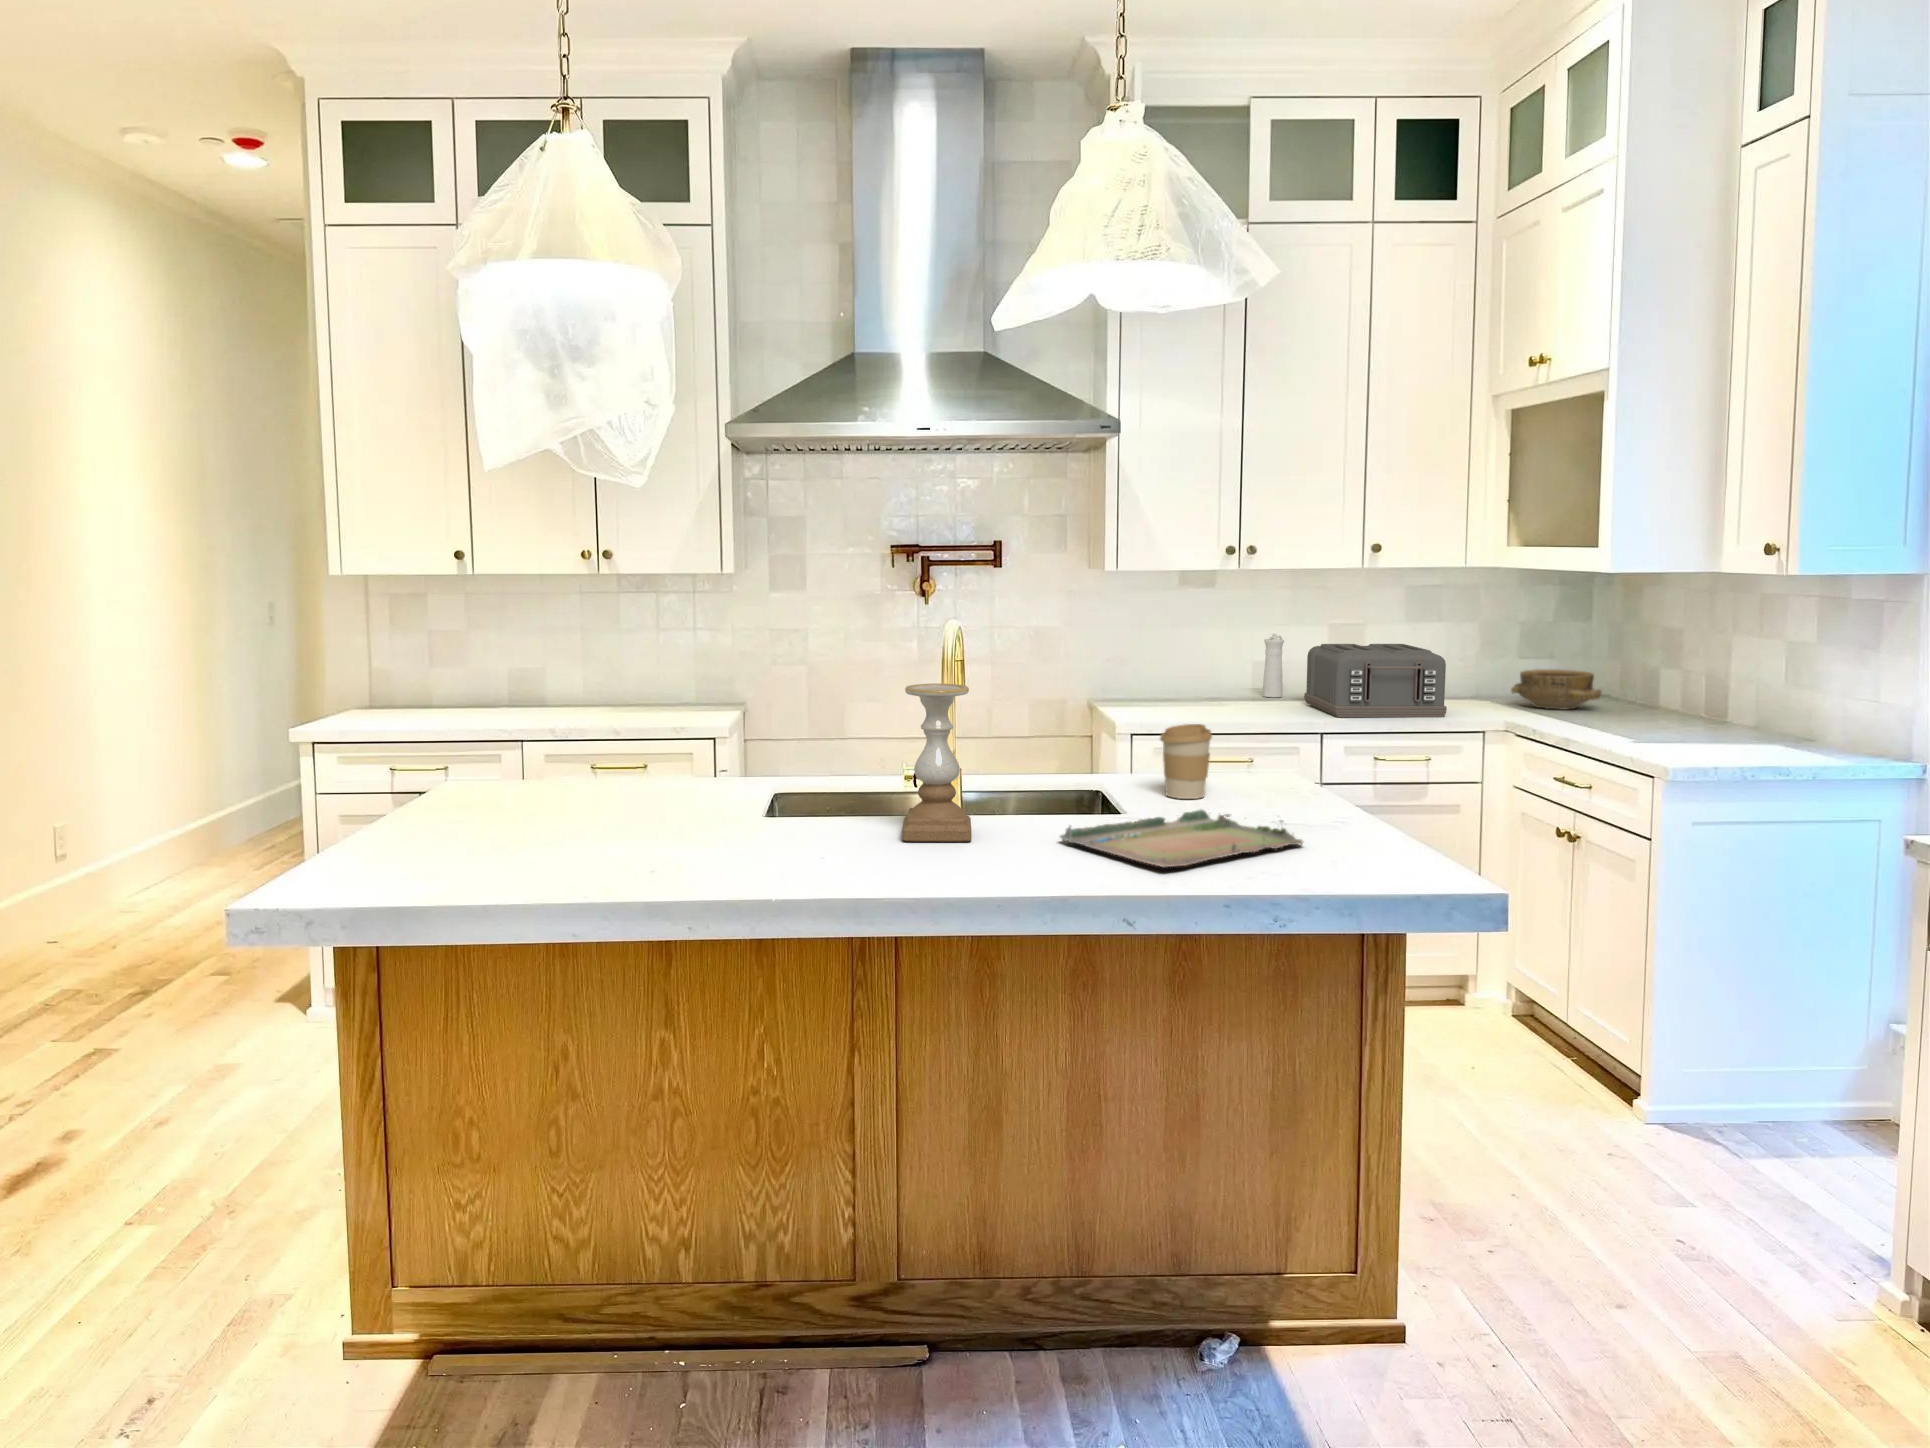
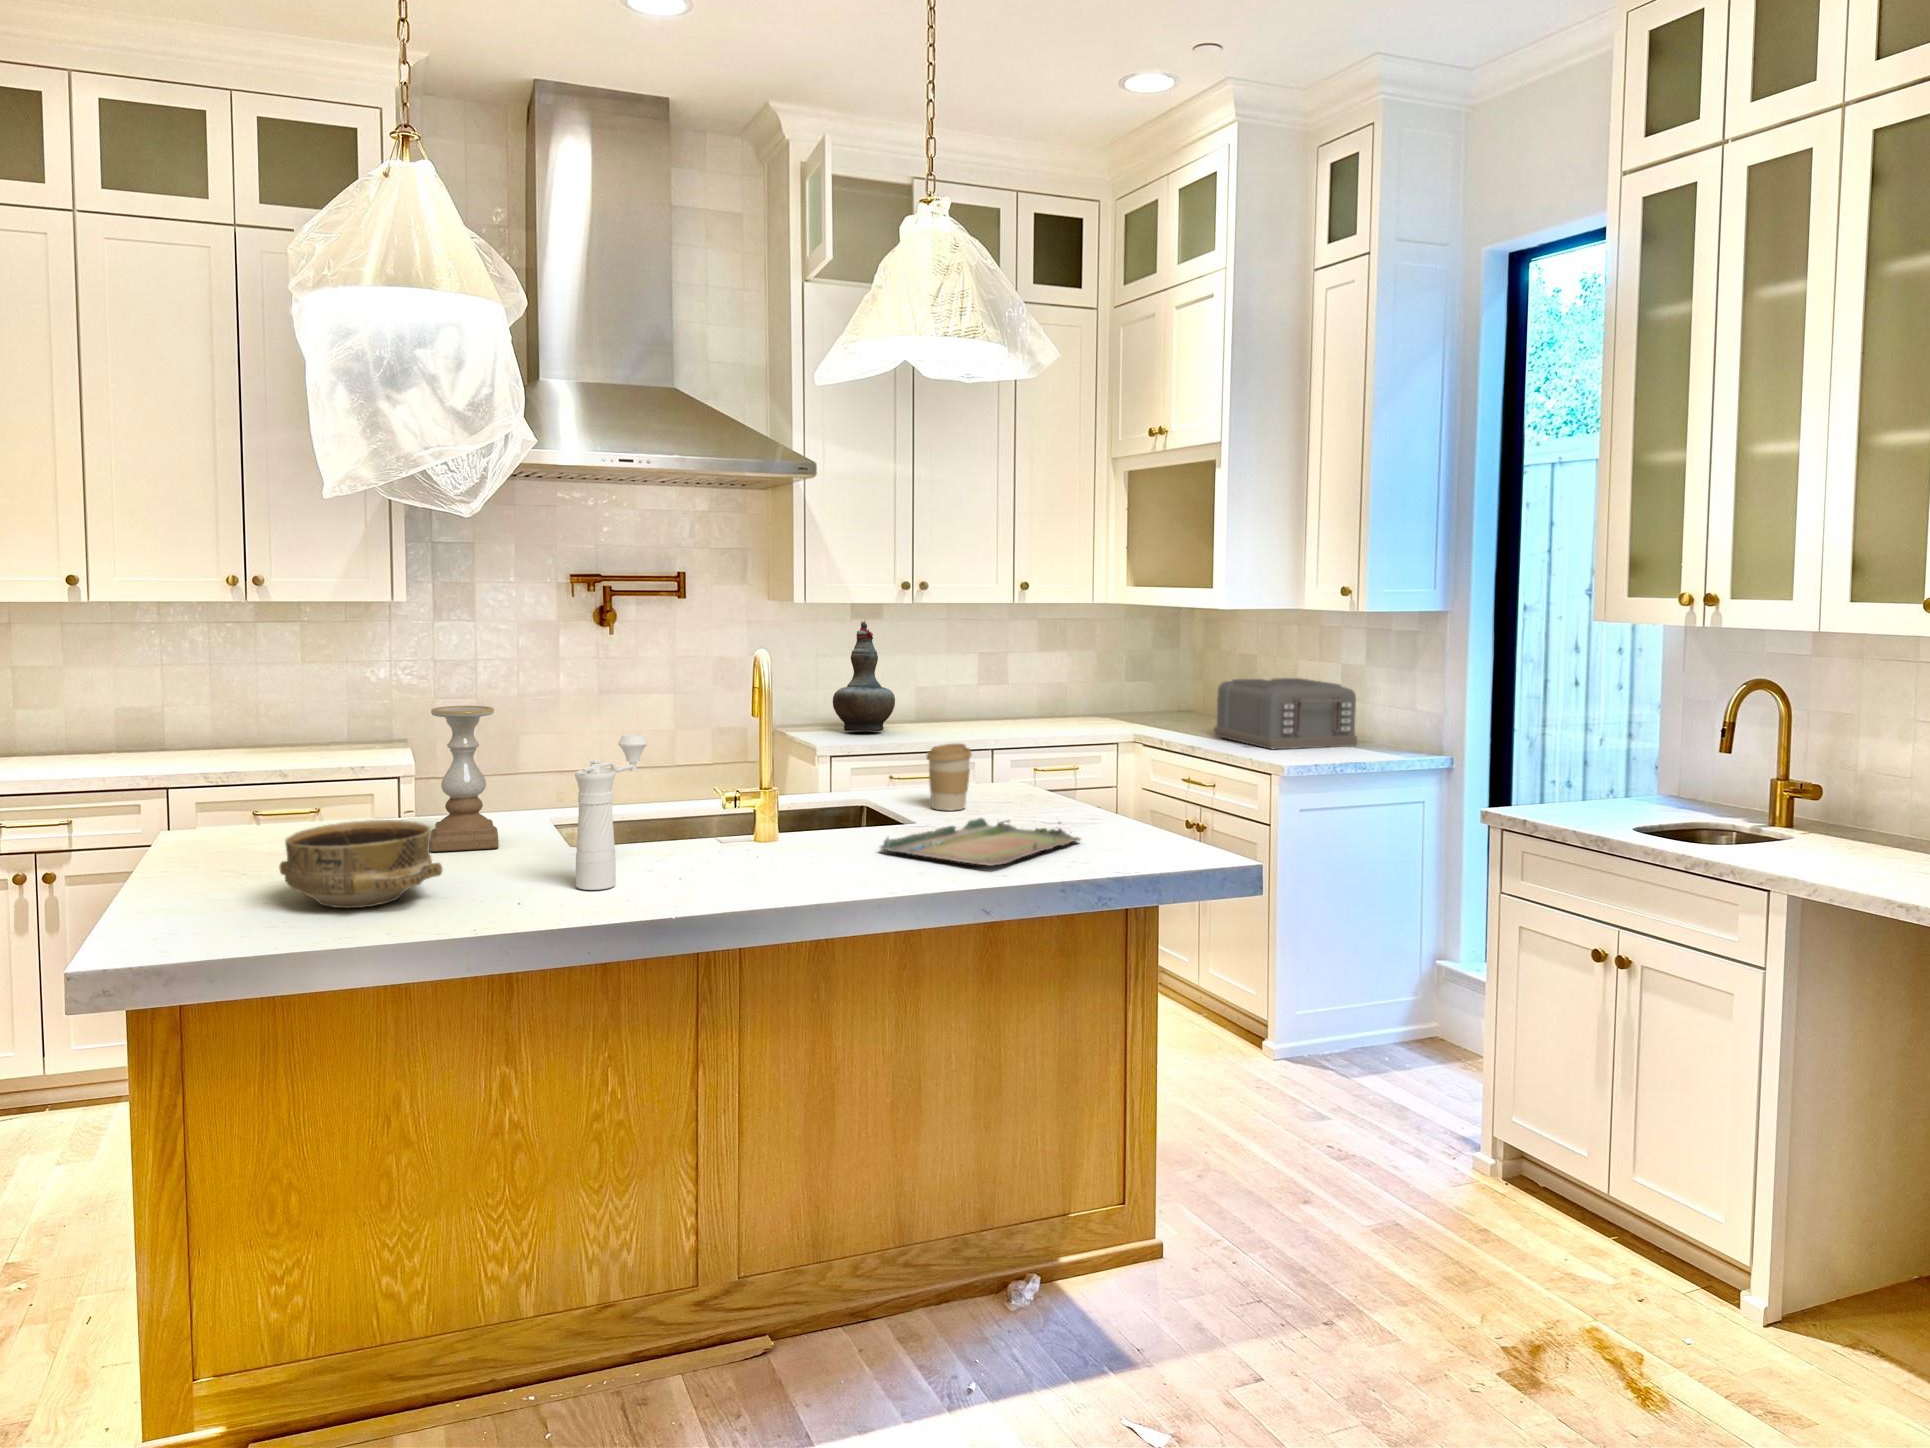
decorative vase: none [1148,587,1216,707] -> present [833,621,895,731]
pepper mill: present [1263,634,1284,698] -> present [575,734,648,890]
toaster: present [1304,644,1447,717] -> present [1214,678,1357,749]
ceramic bowl: present [1511,669,1601,709] -> present [280,820,442,908]
candle holder: present [902,683,971,842] -> present [430,706,499,852]

